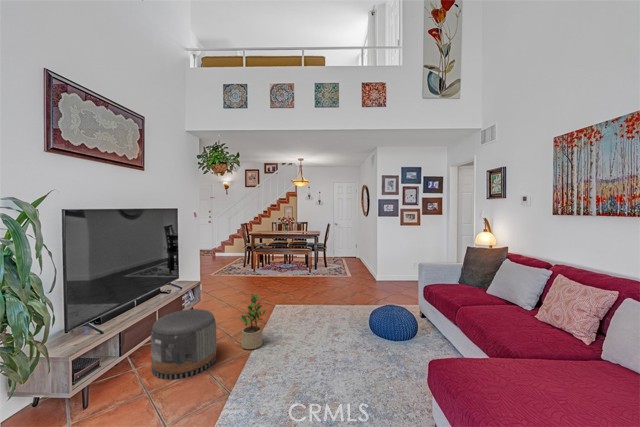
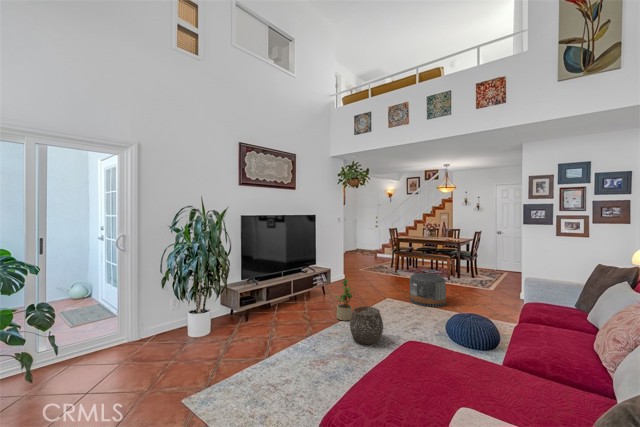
pouf: present [151,309,217,379] -> present [410,273,446,307]
woven basket: none [283,323,325,374] -> present [350,306,383,344]

